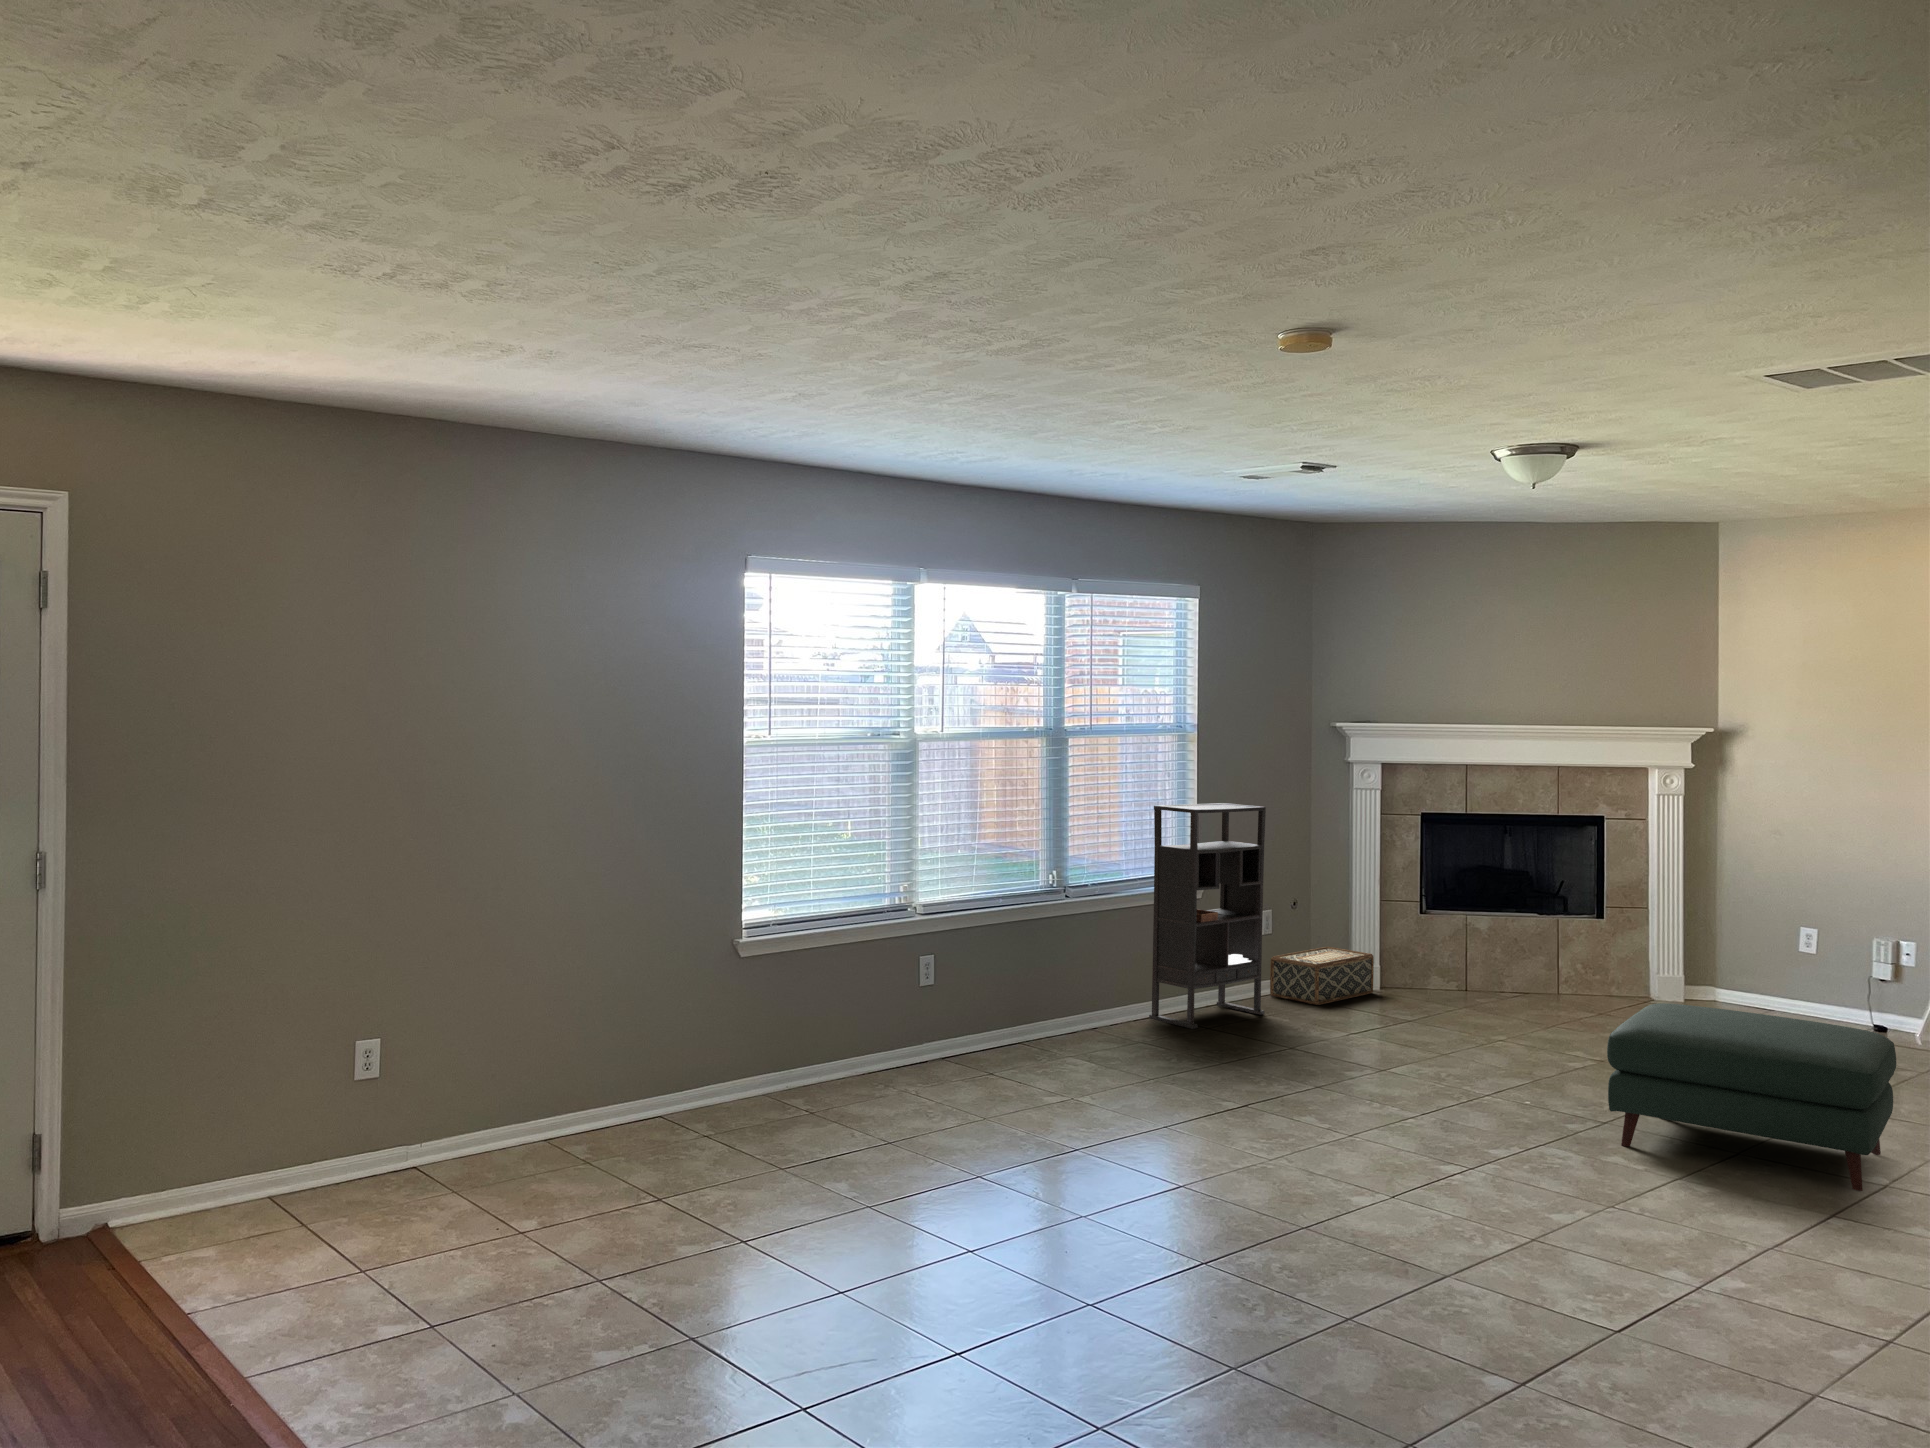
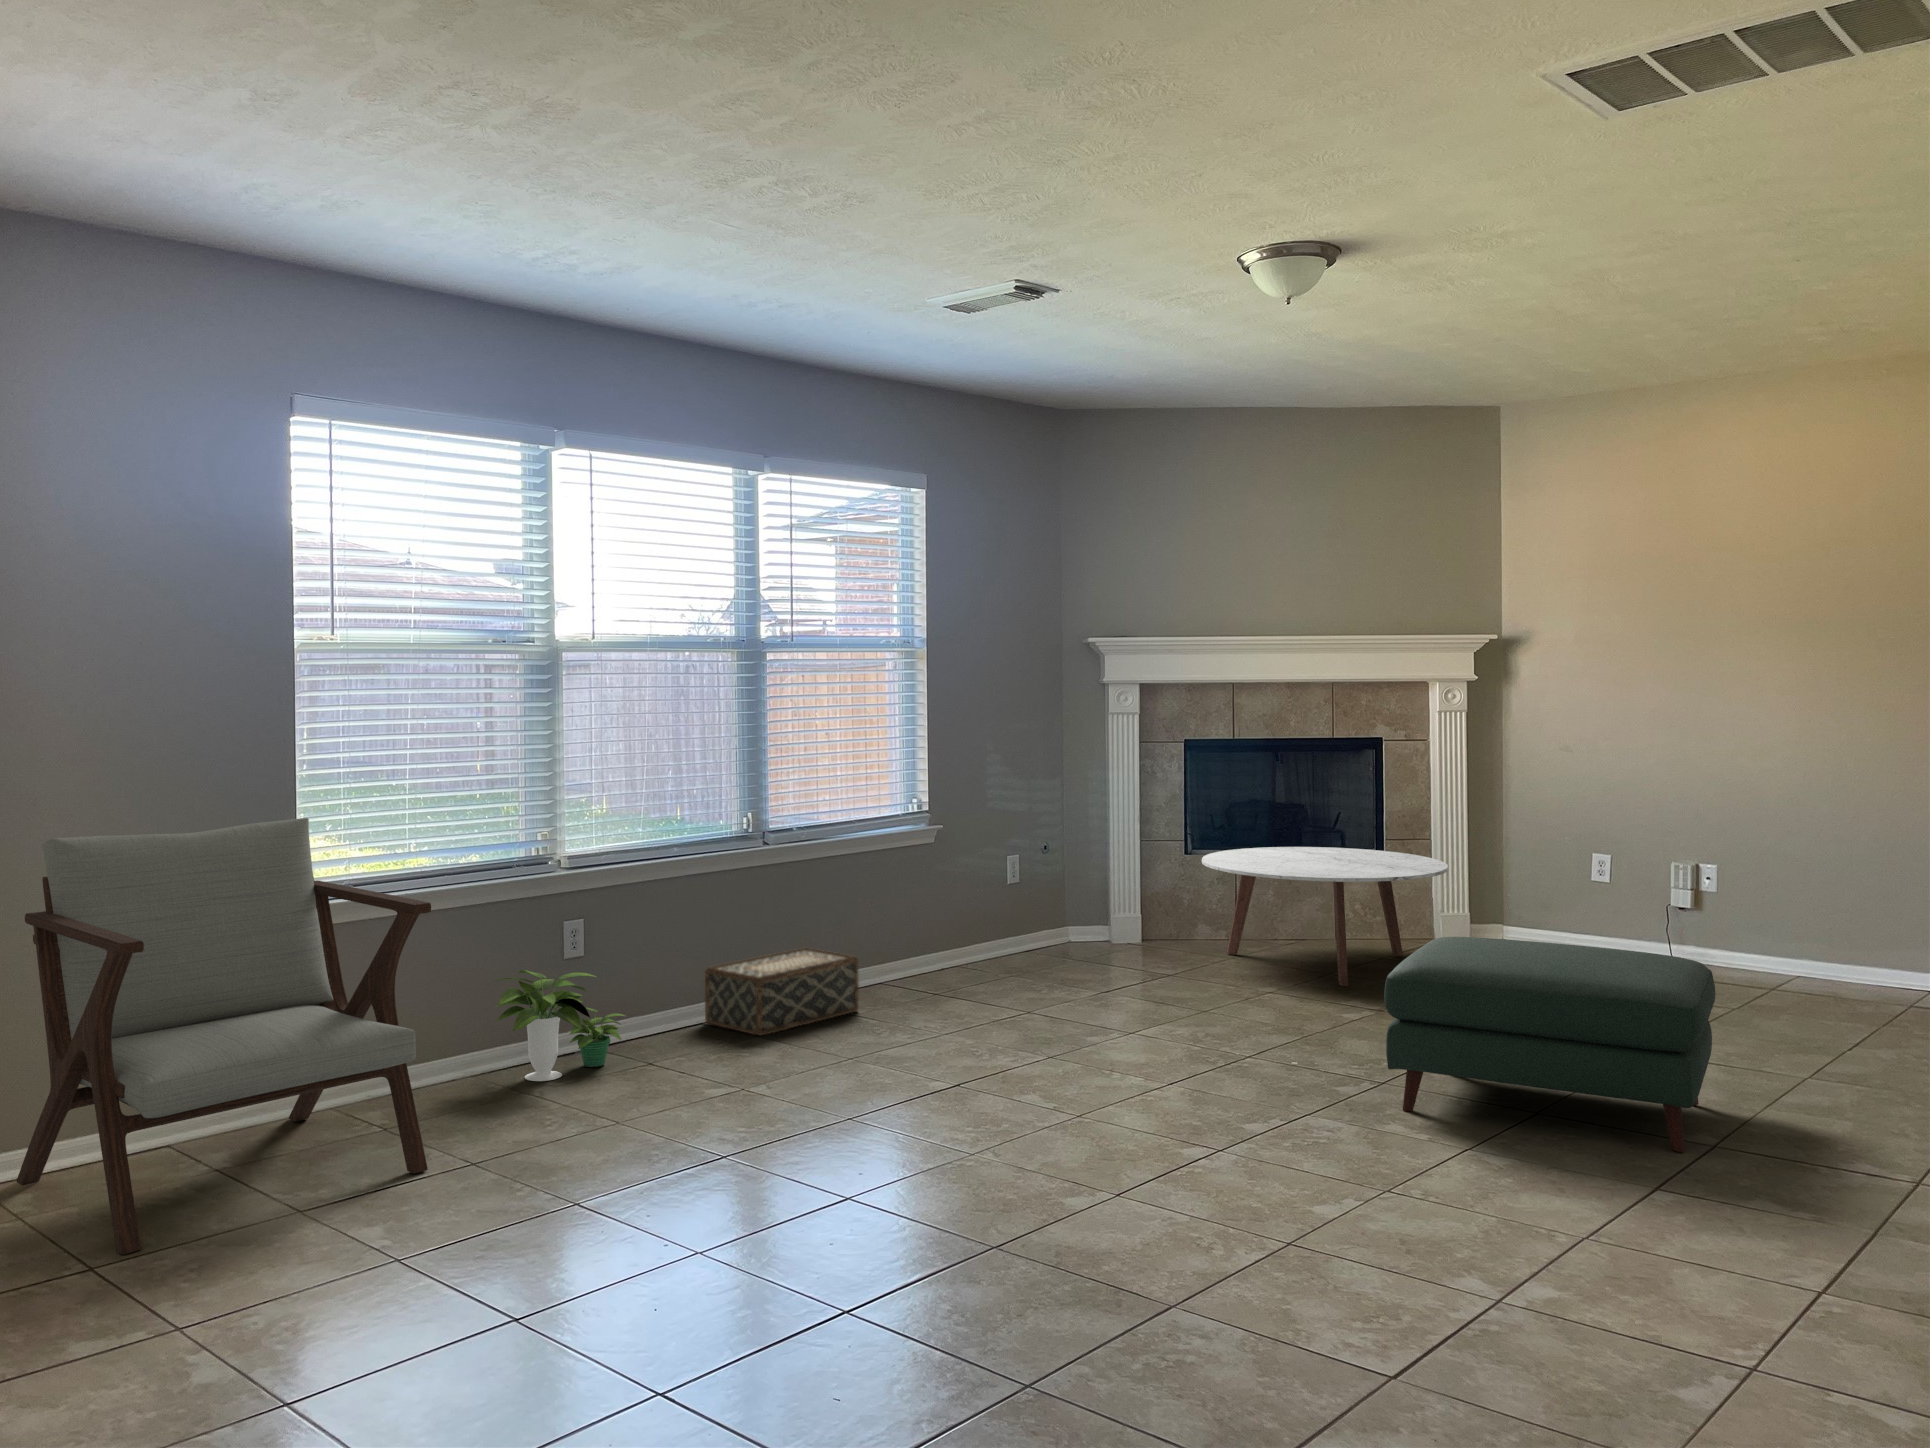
bookshelf: present [1149,803,1266,1029] -> none [871,731,1007,995]
lounge chair: none [565,877,864,1194] -> present [16,818,431,1255]
coffee table: none [1437,911,1663,1038] -> present [1202,847,1448,986]
woven basket: present [1270,947,1374,1005] -> present [705,948,859,1036]
potted plant: none [871,997,972,1086] -> present [495,970,625,1081]

